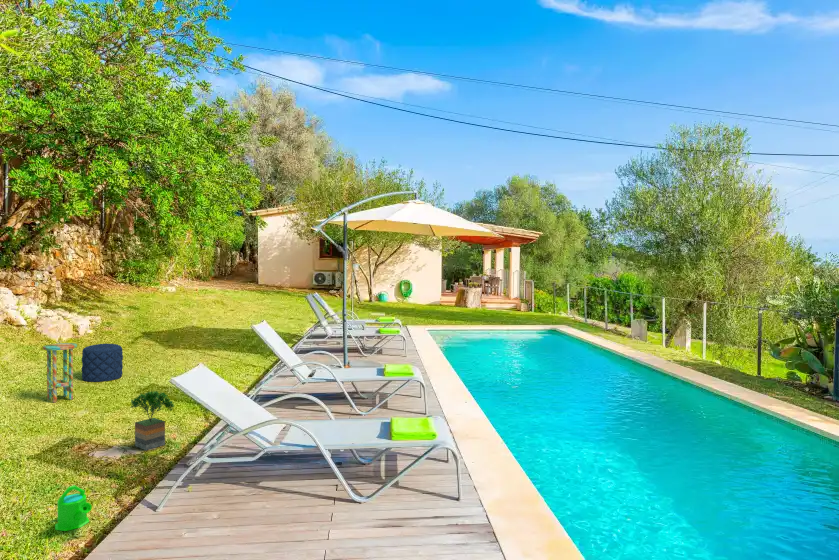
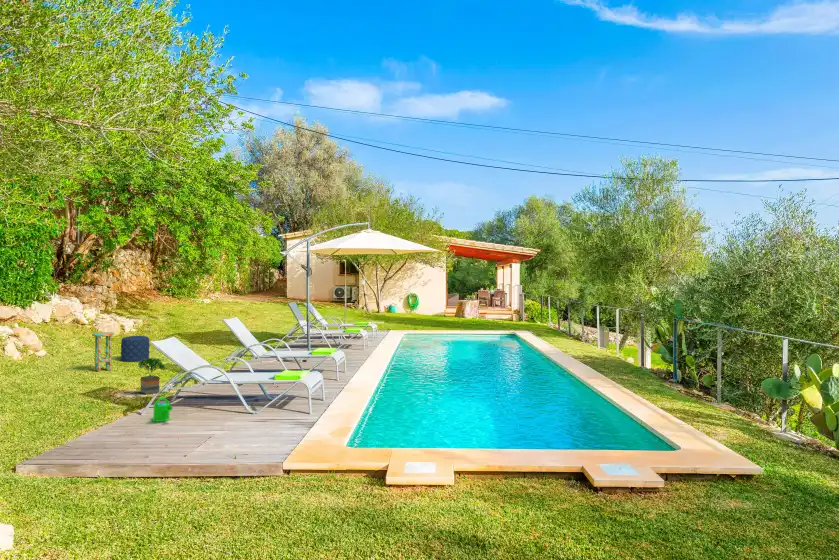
watering can: present [55,485,92,531] -> present [152,397,173,421]

